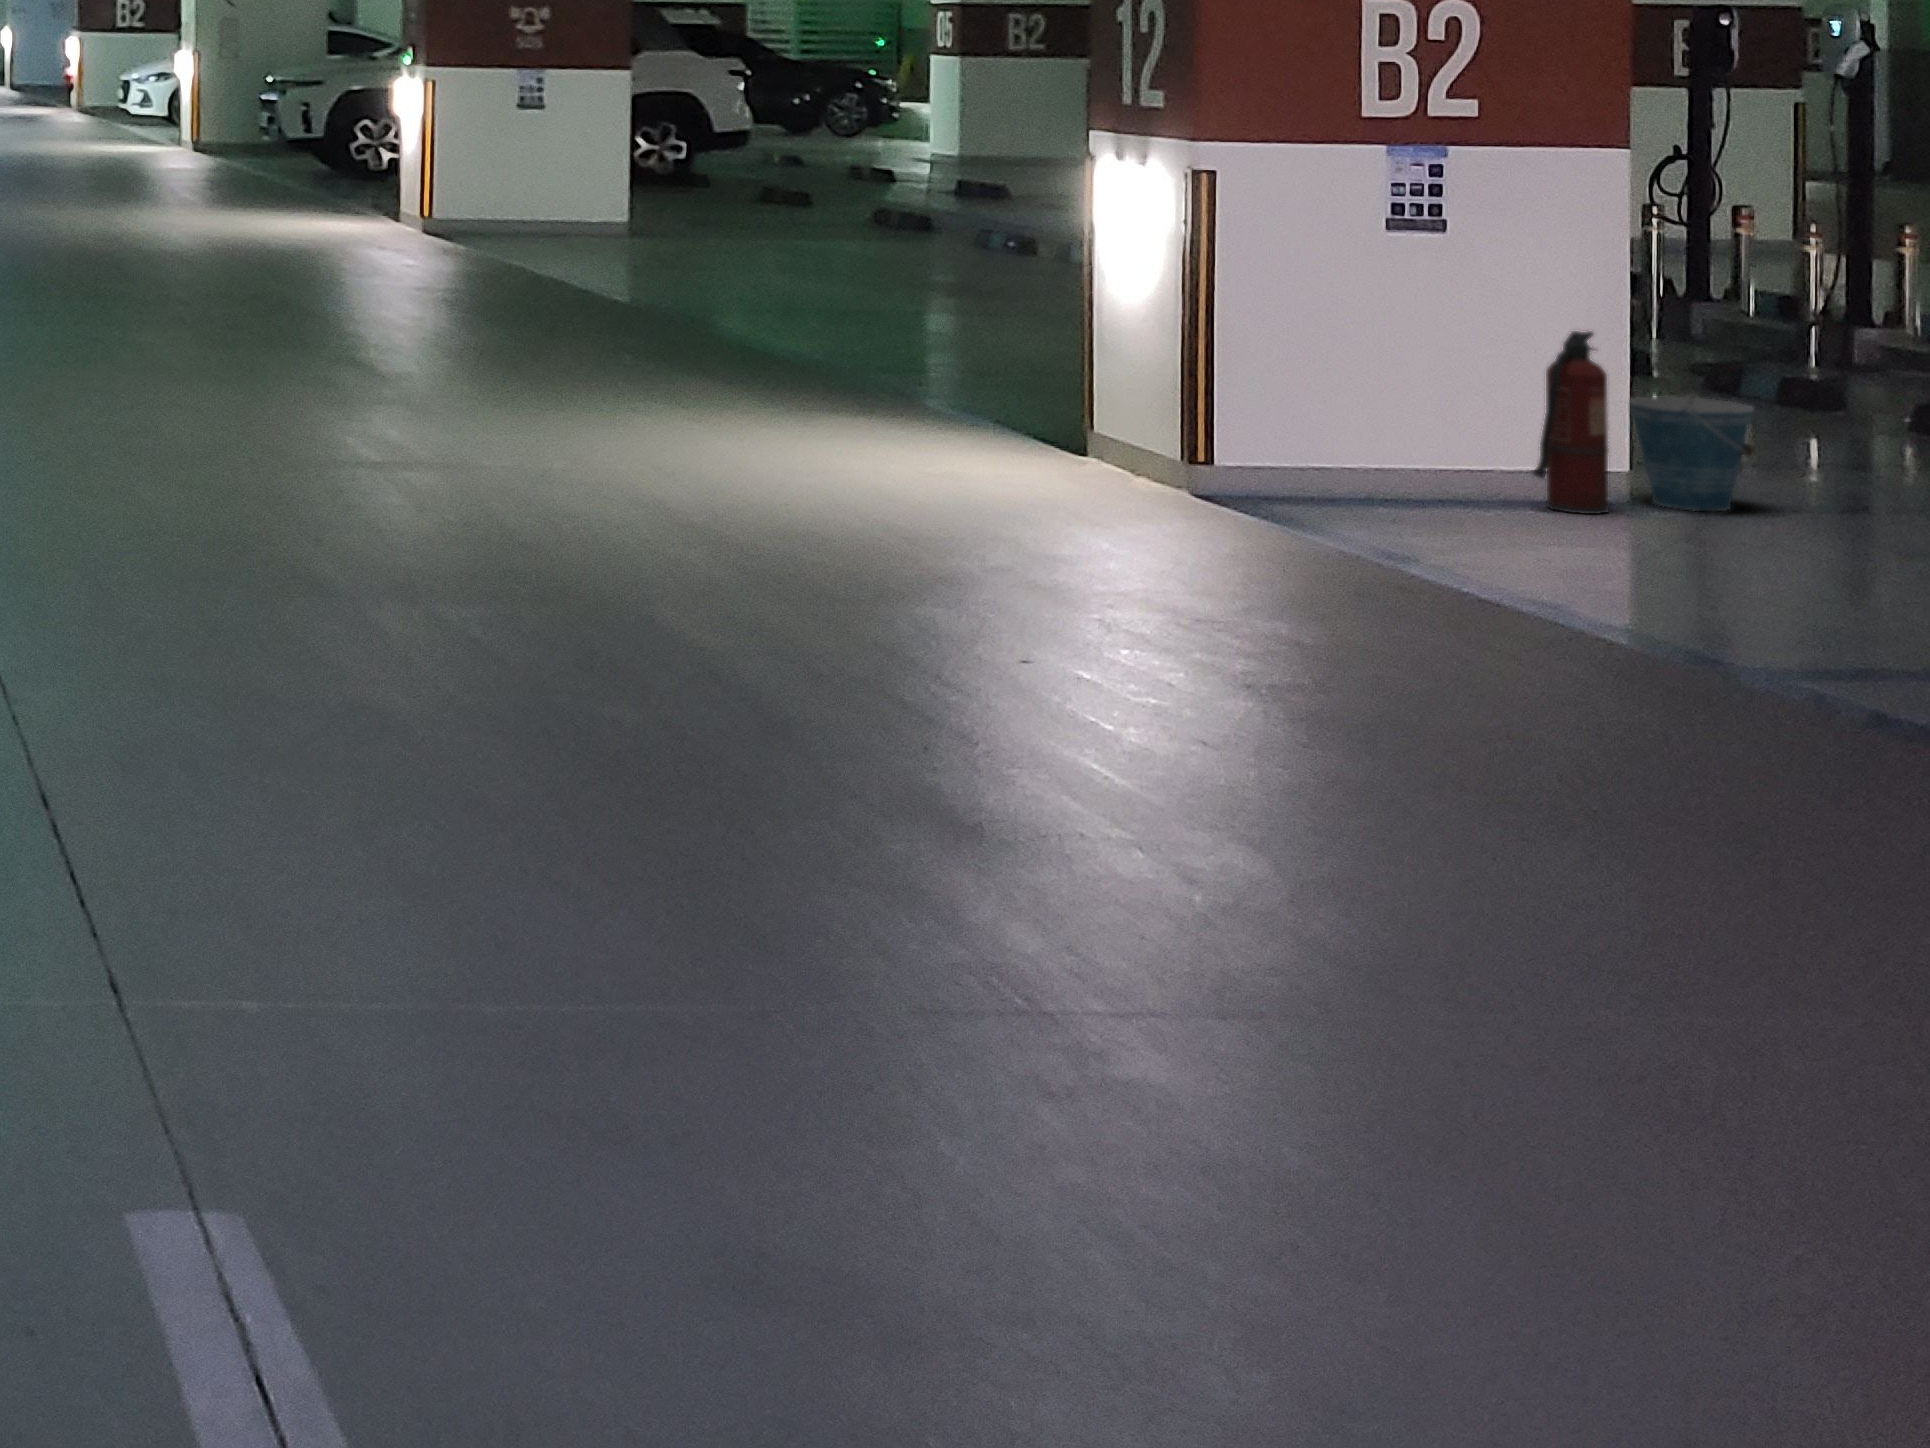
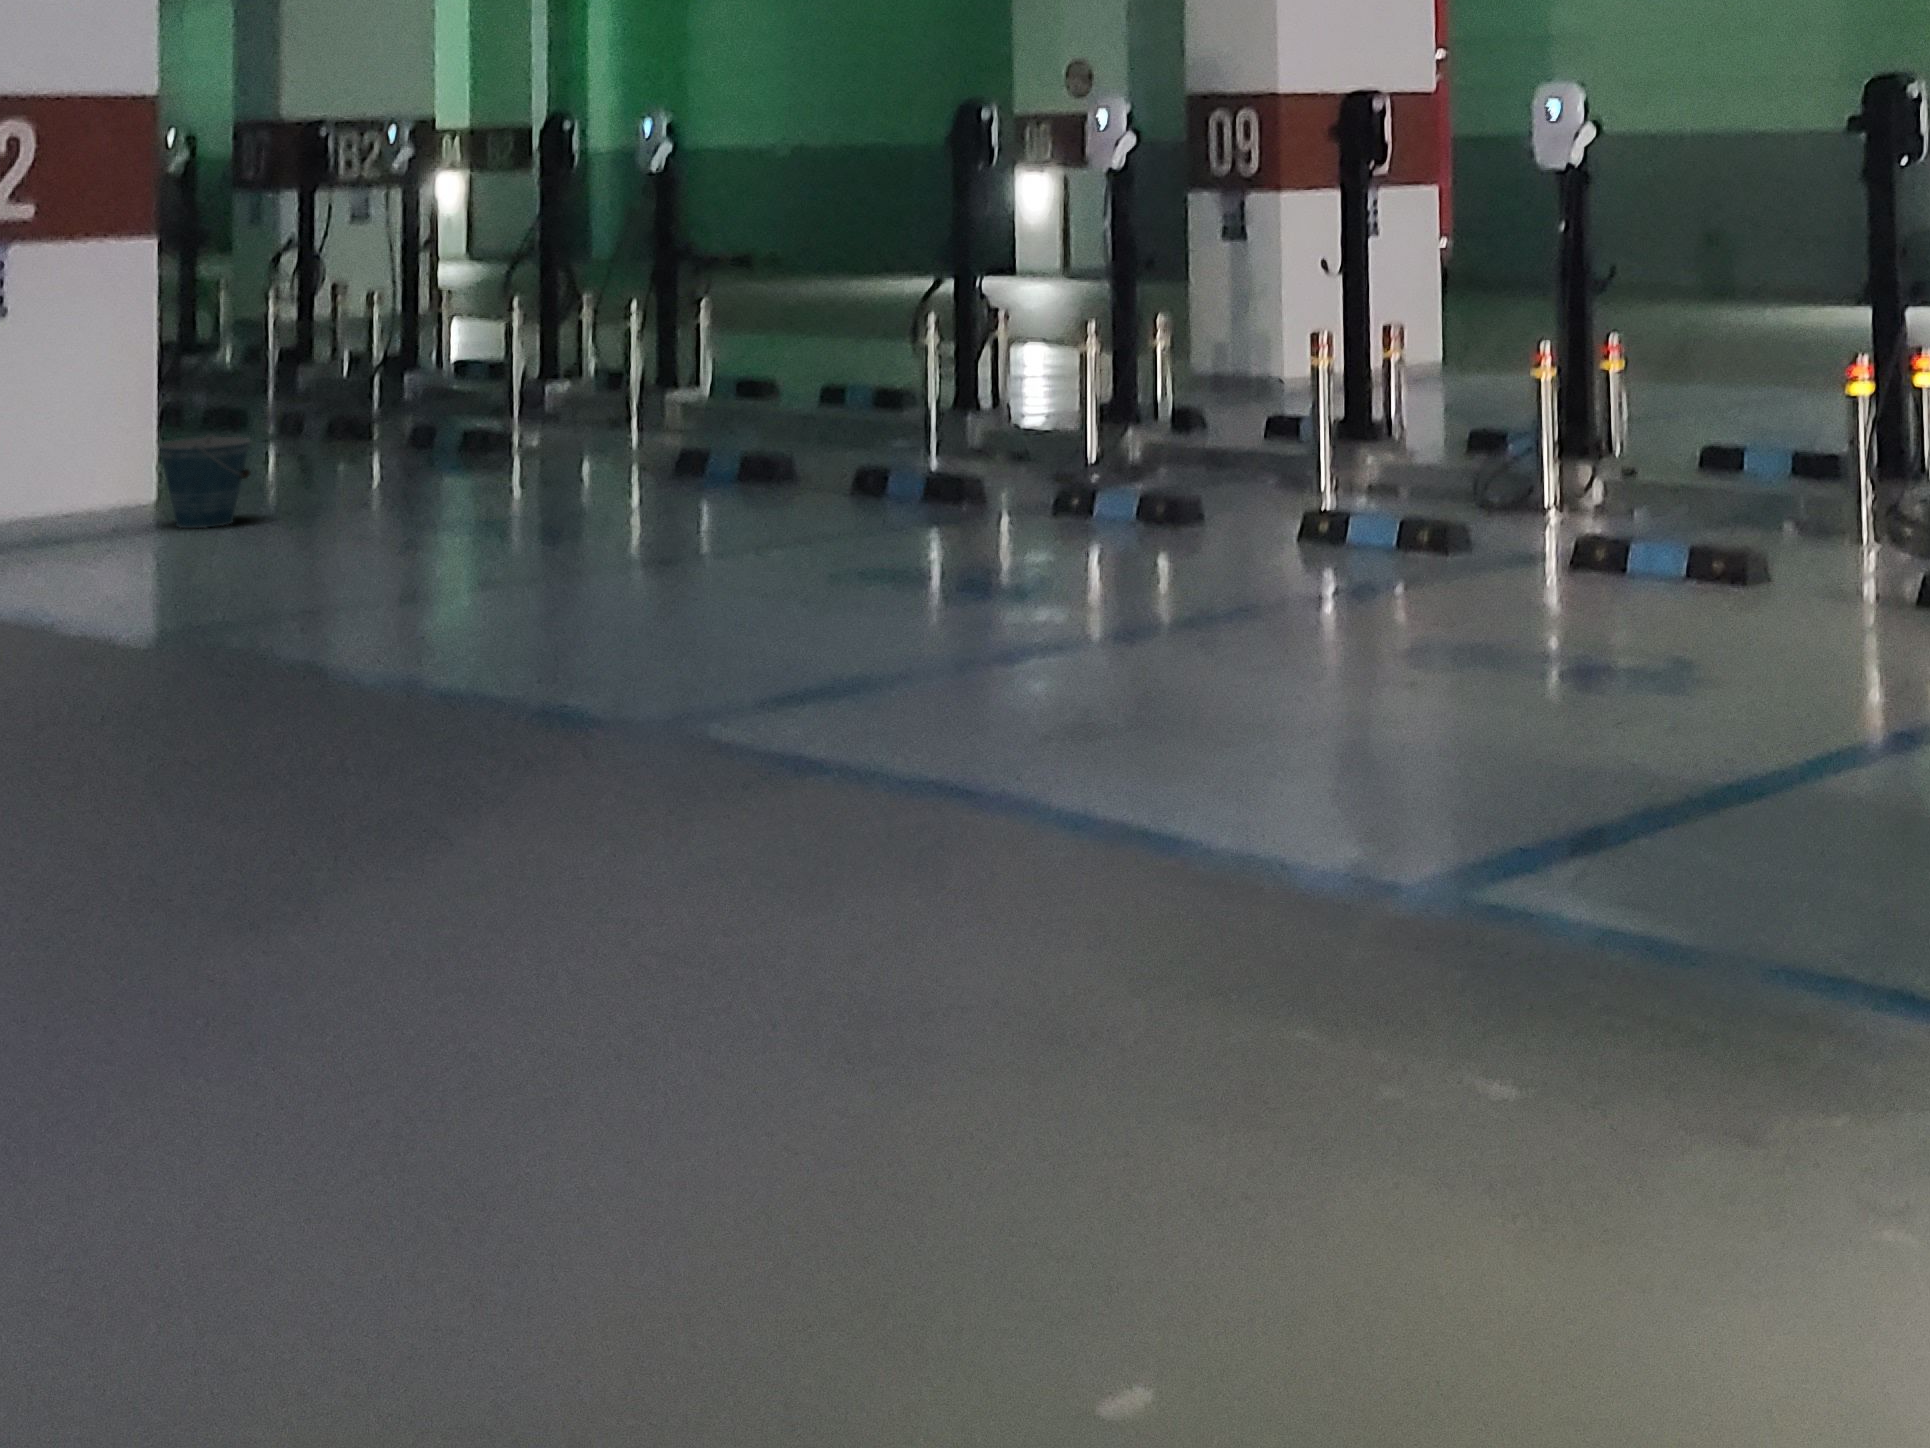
fire extinguisher: present [1533,331,1609,514] -> none [74,391,136,542]

